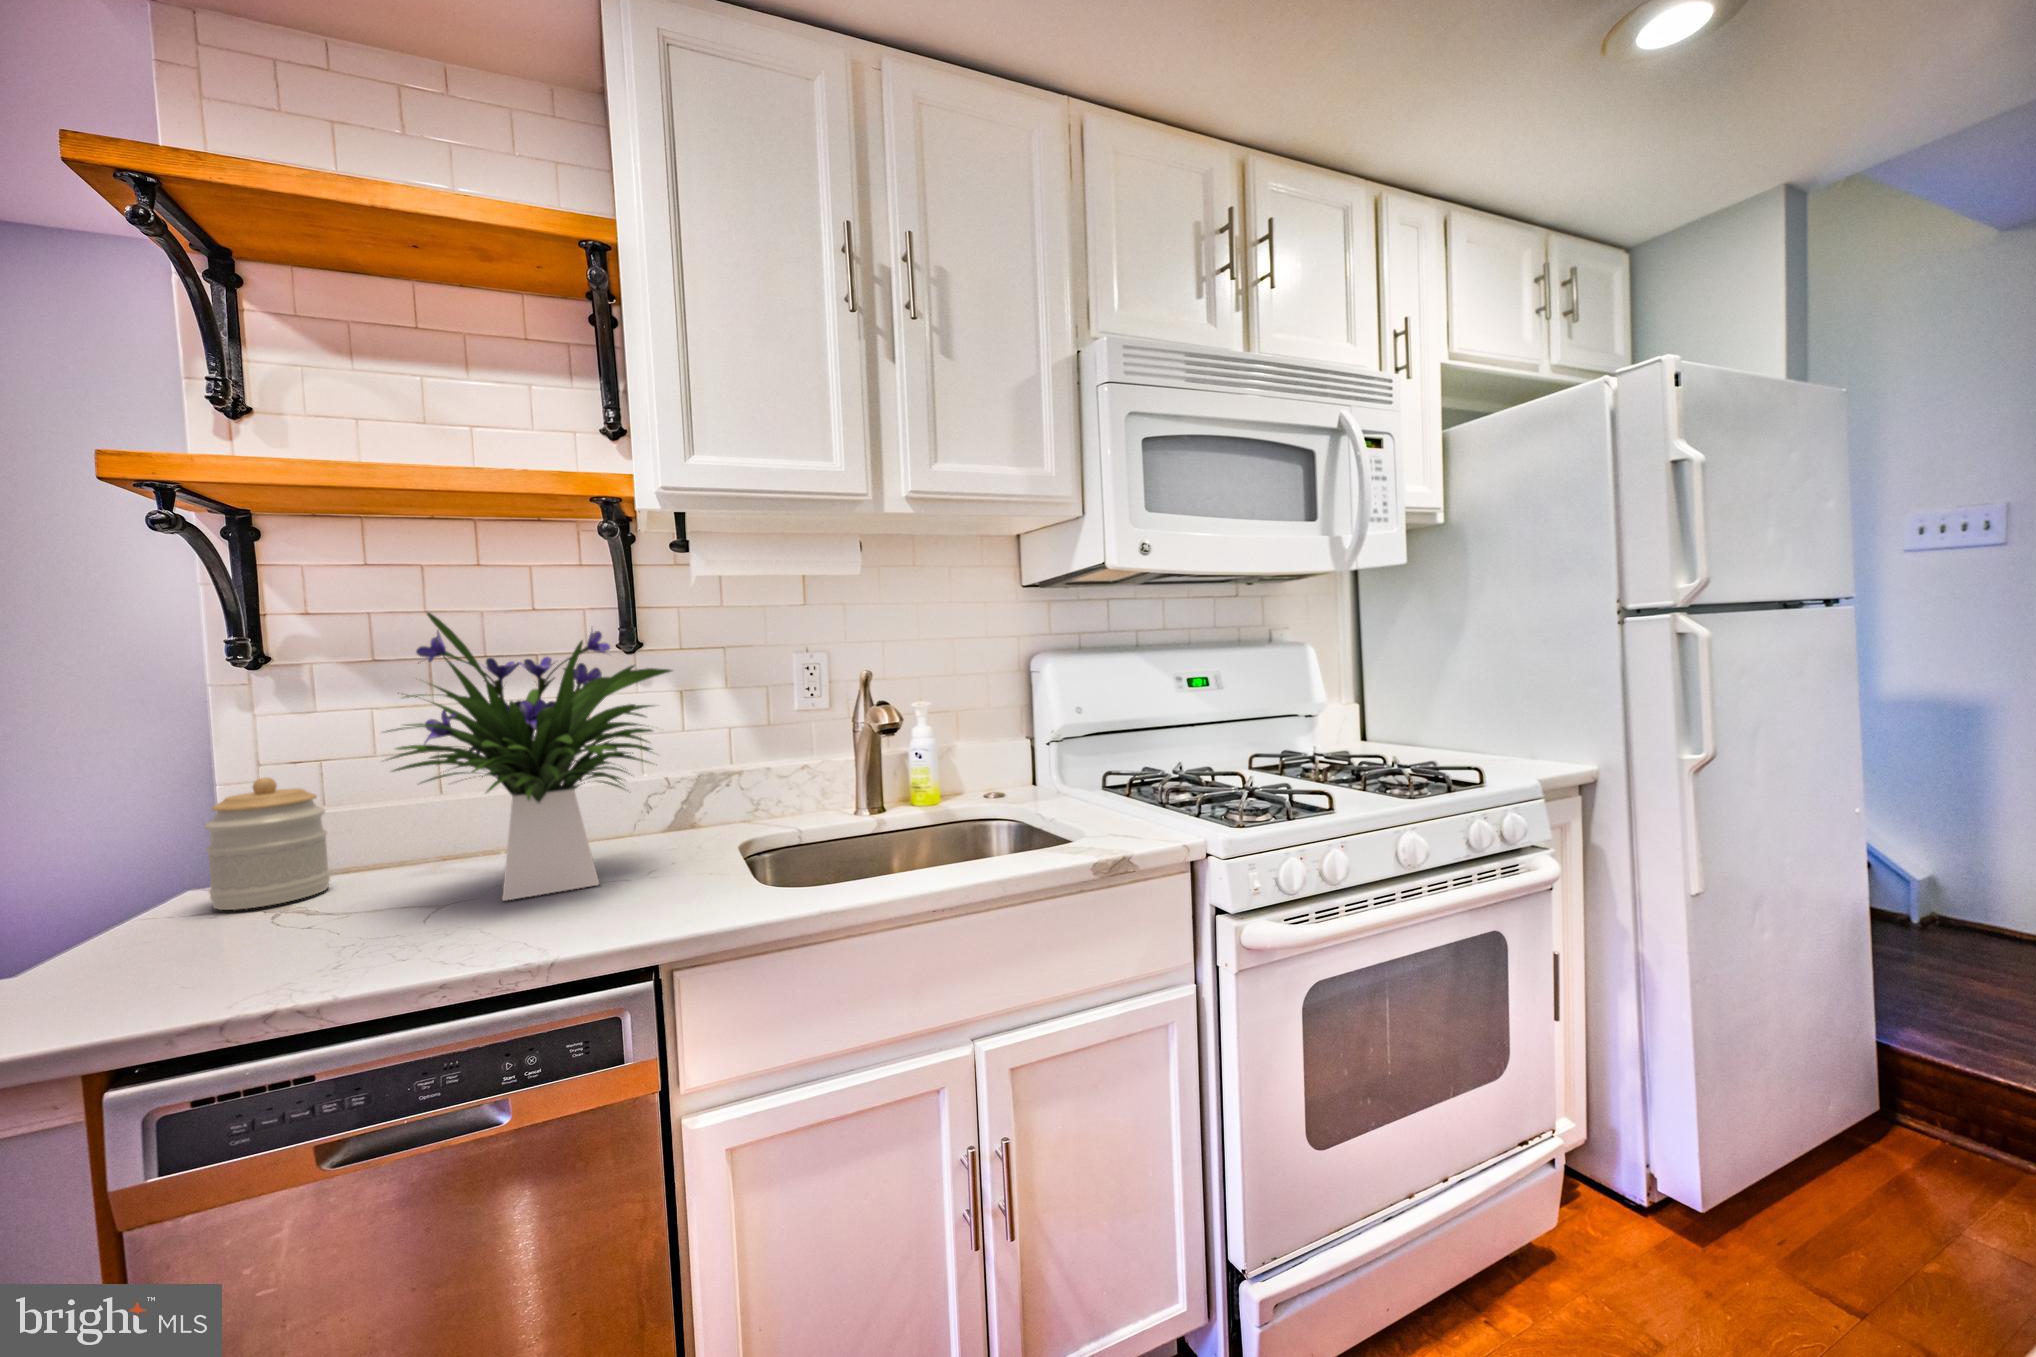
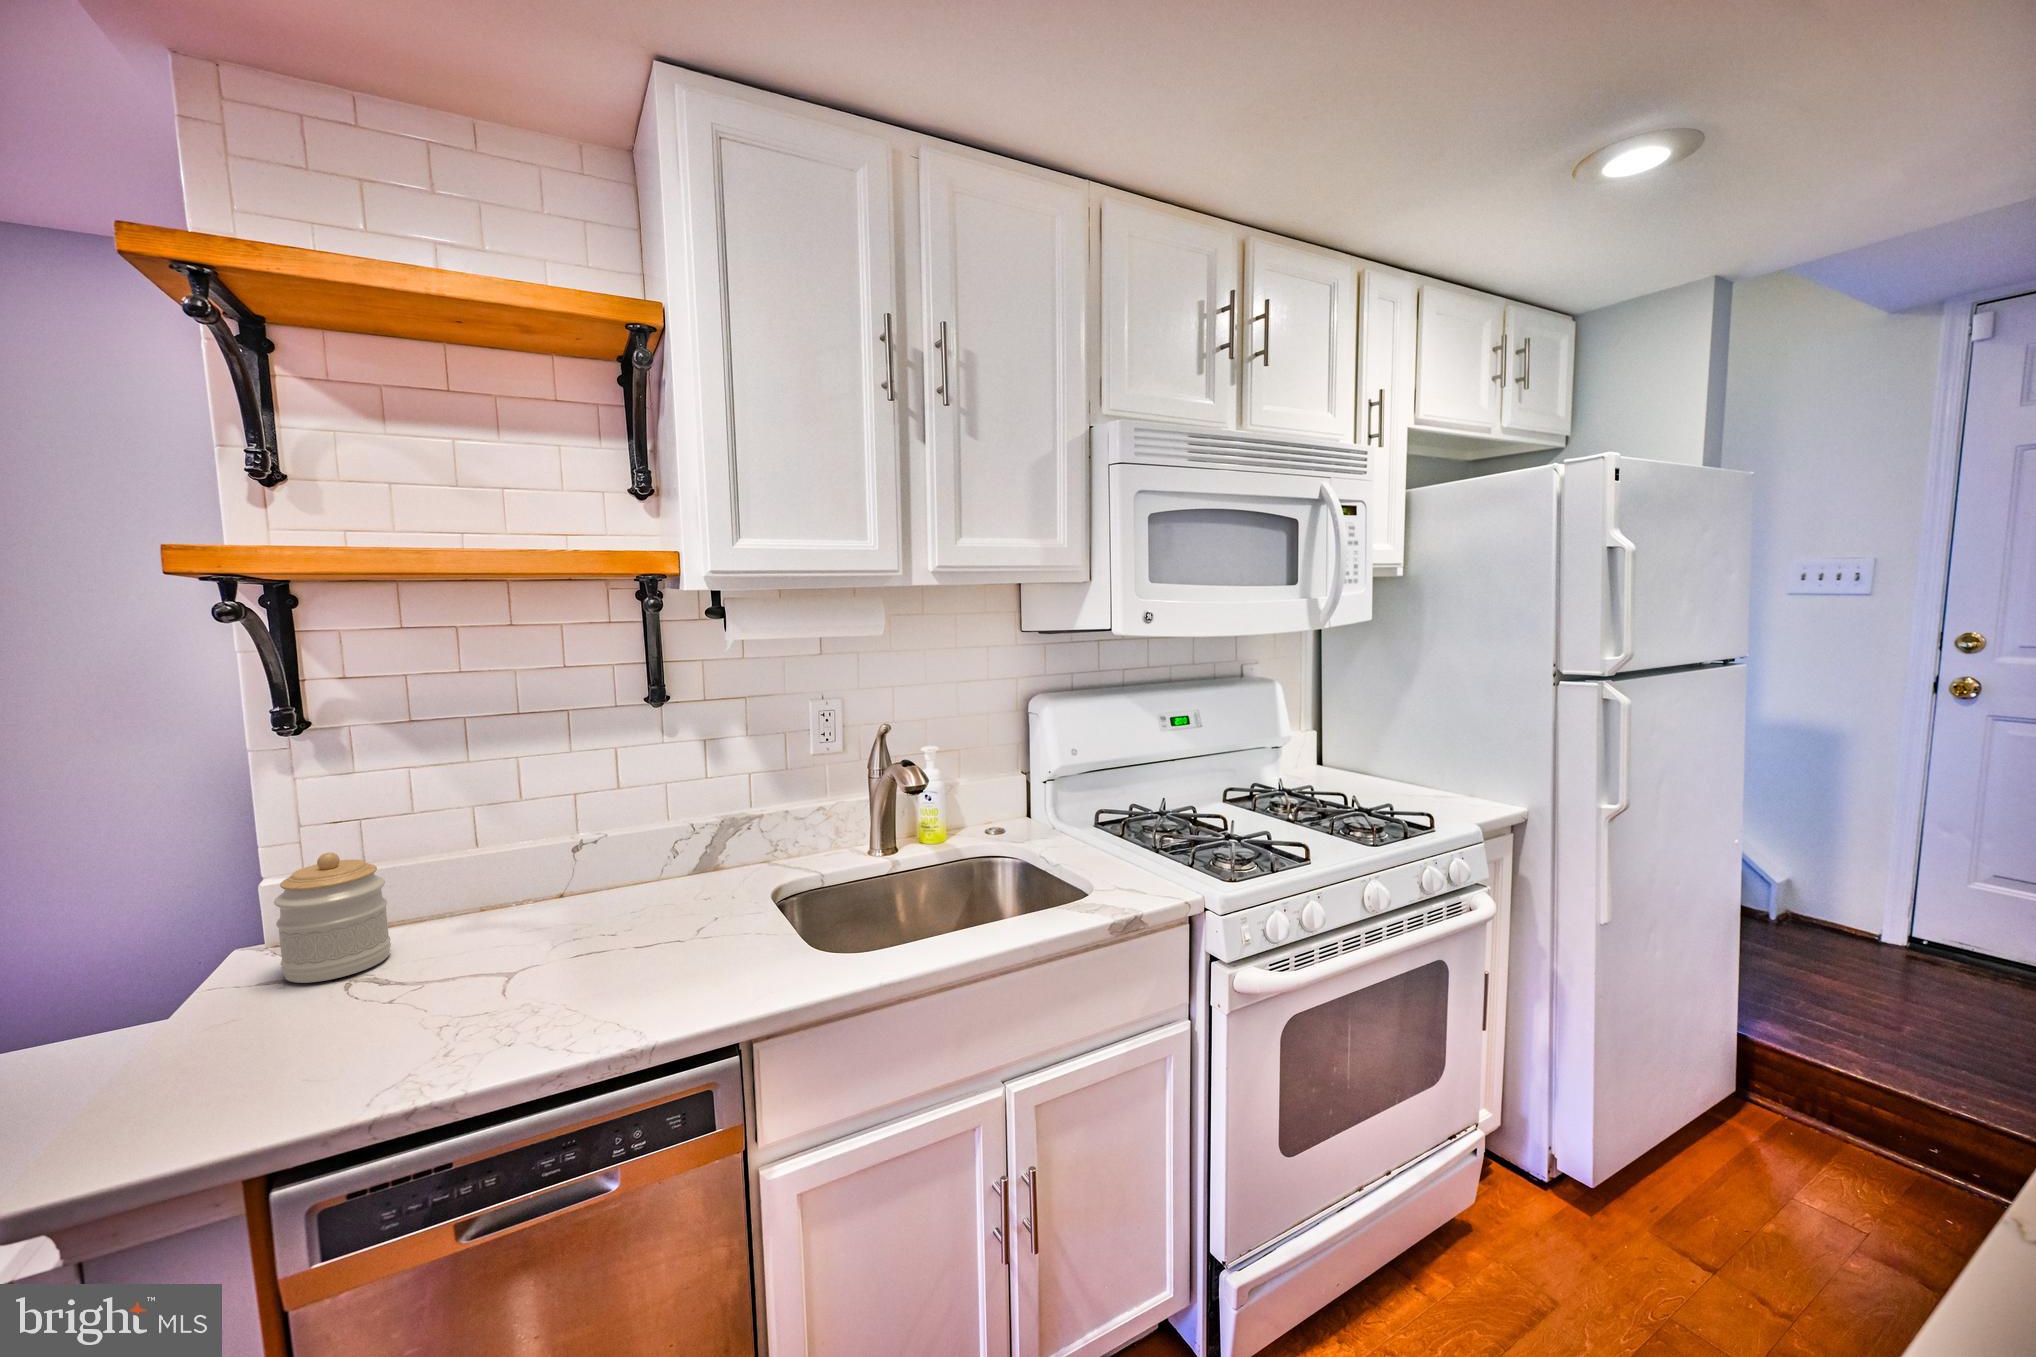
flower arrangement: present [385,612,671,901] -> none [451,707,721,972]

